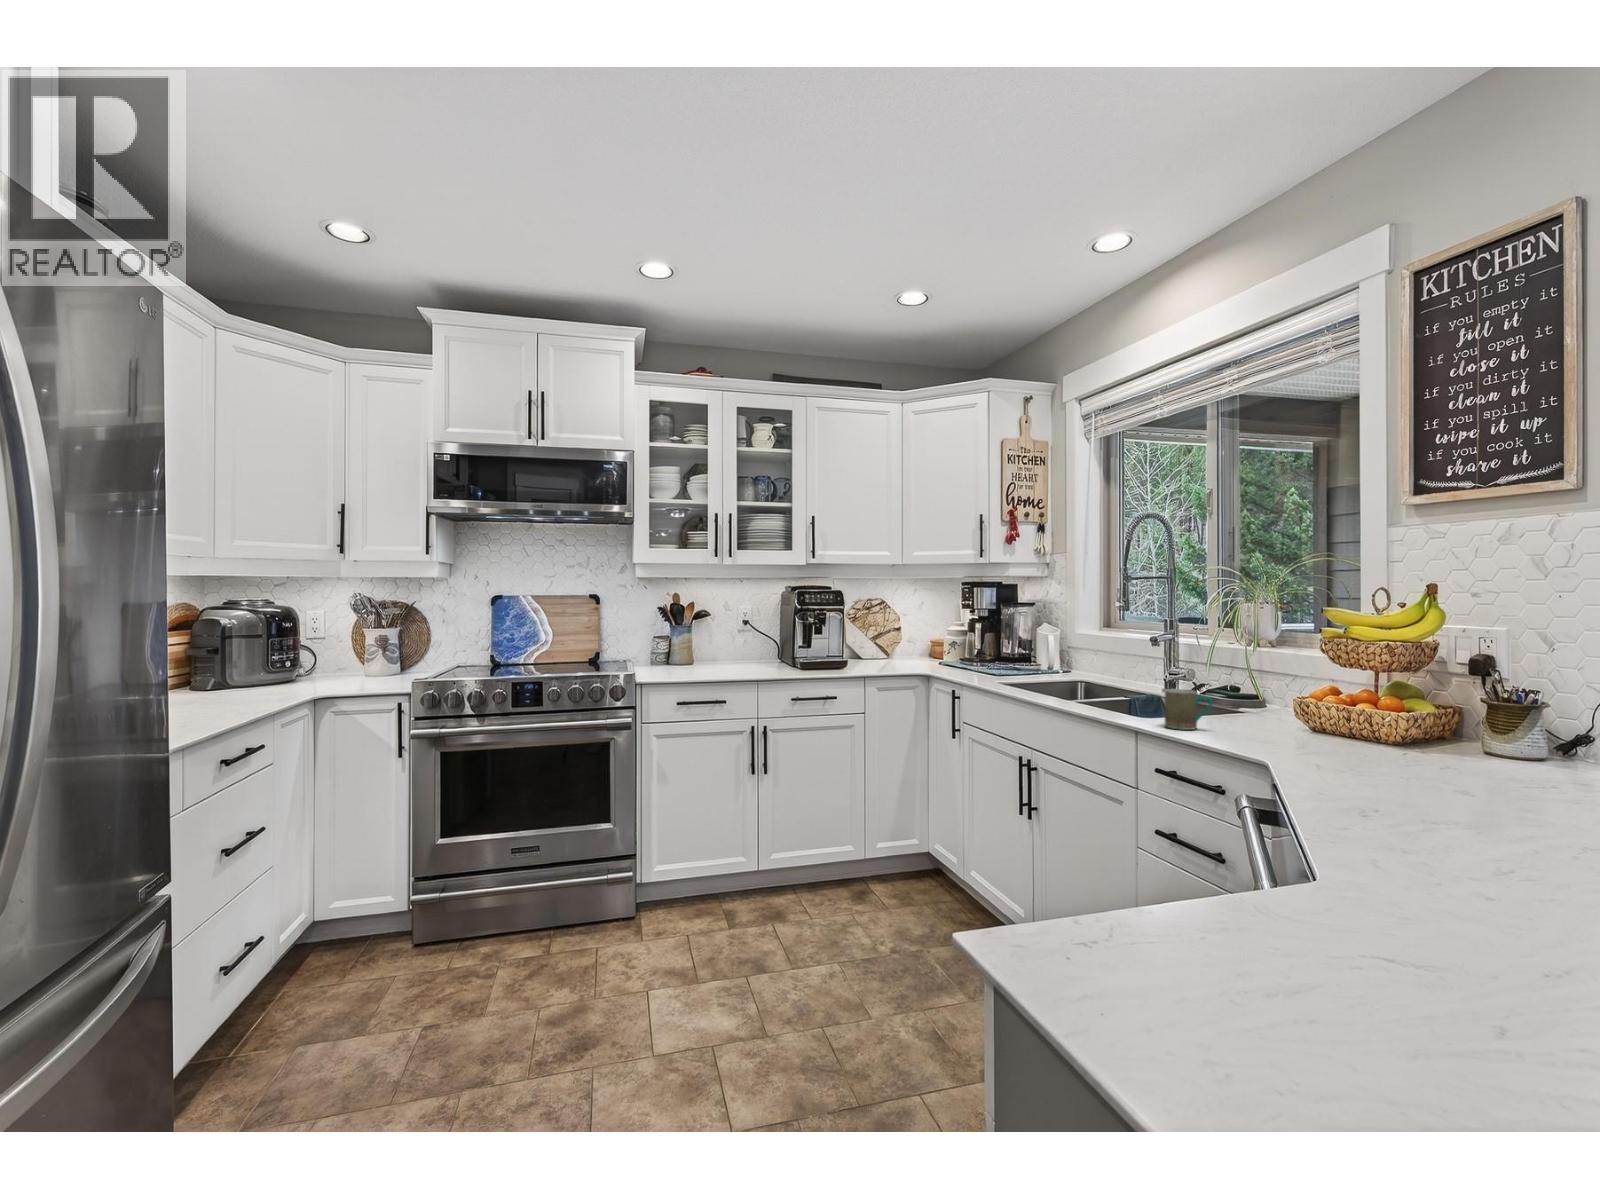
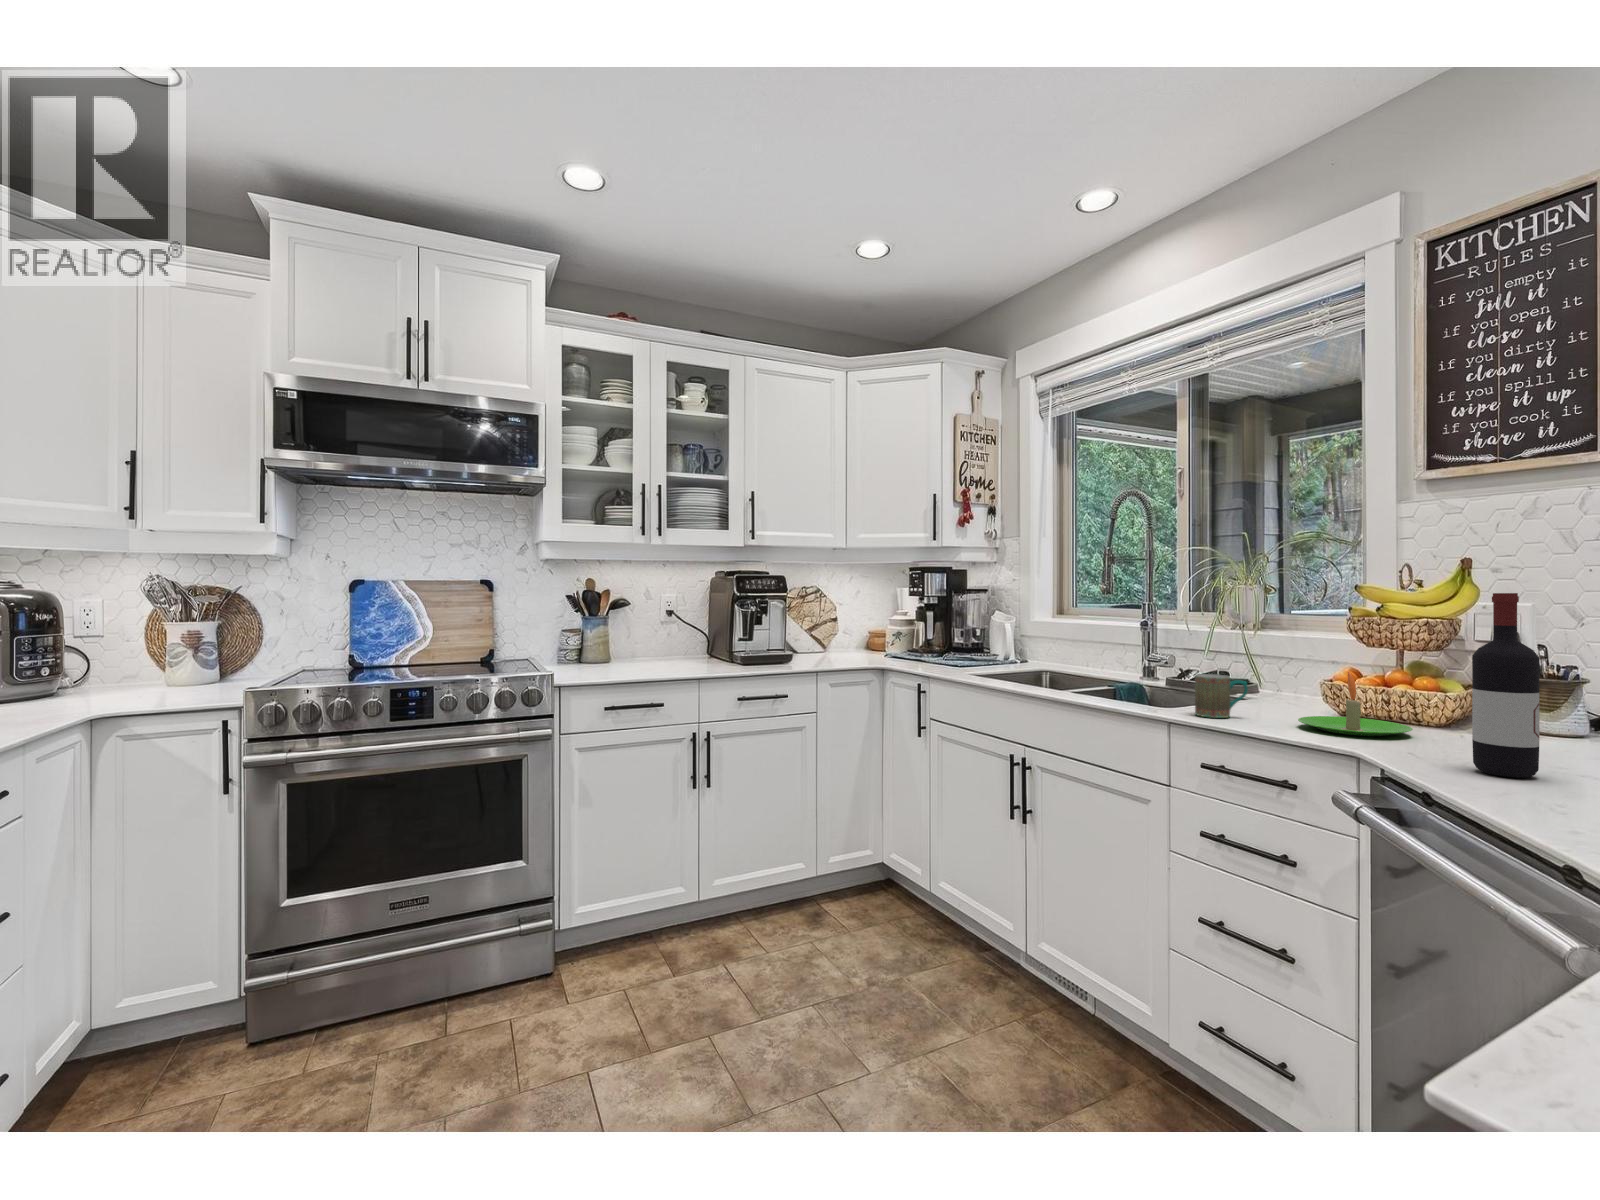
wine bottle: none [1353,626,1410,795] -> present [1472,593,1540,778]
candle: none [1249,691,1353,752] -> present [1298,671,1413,736]

